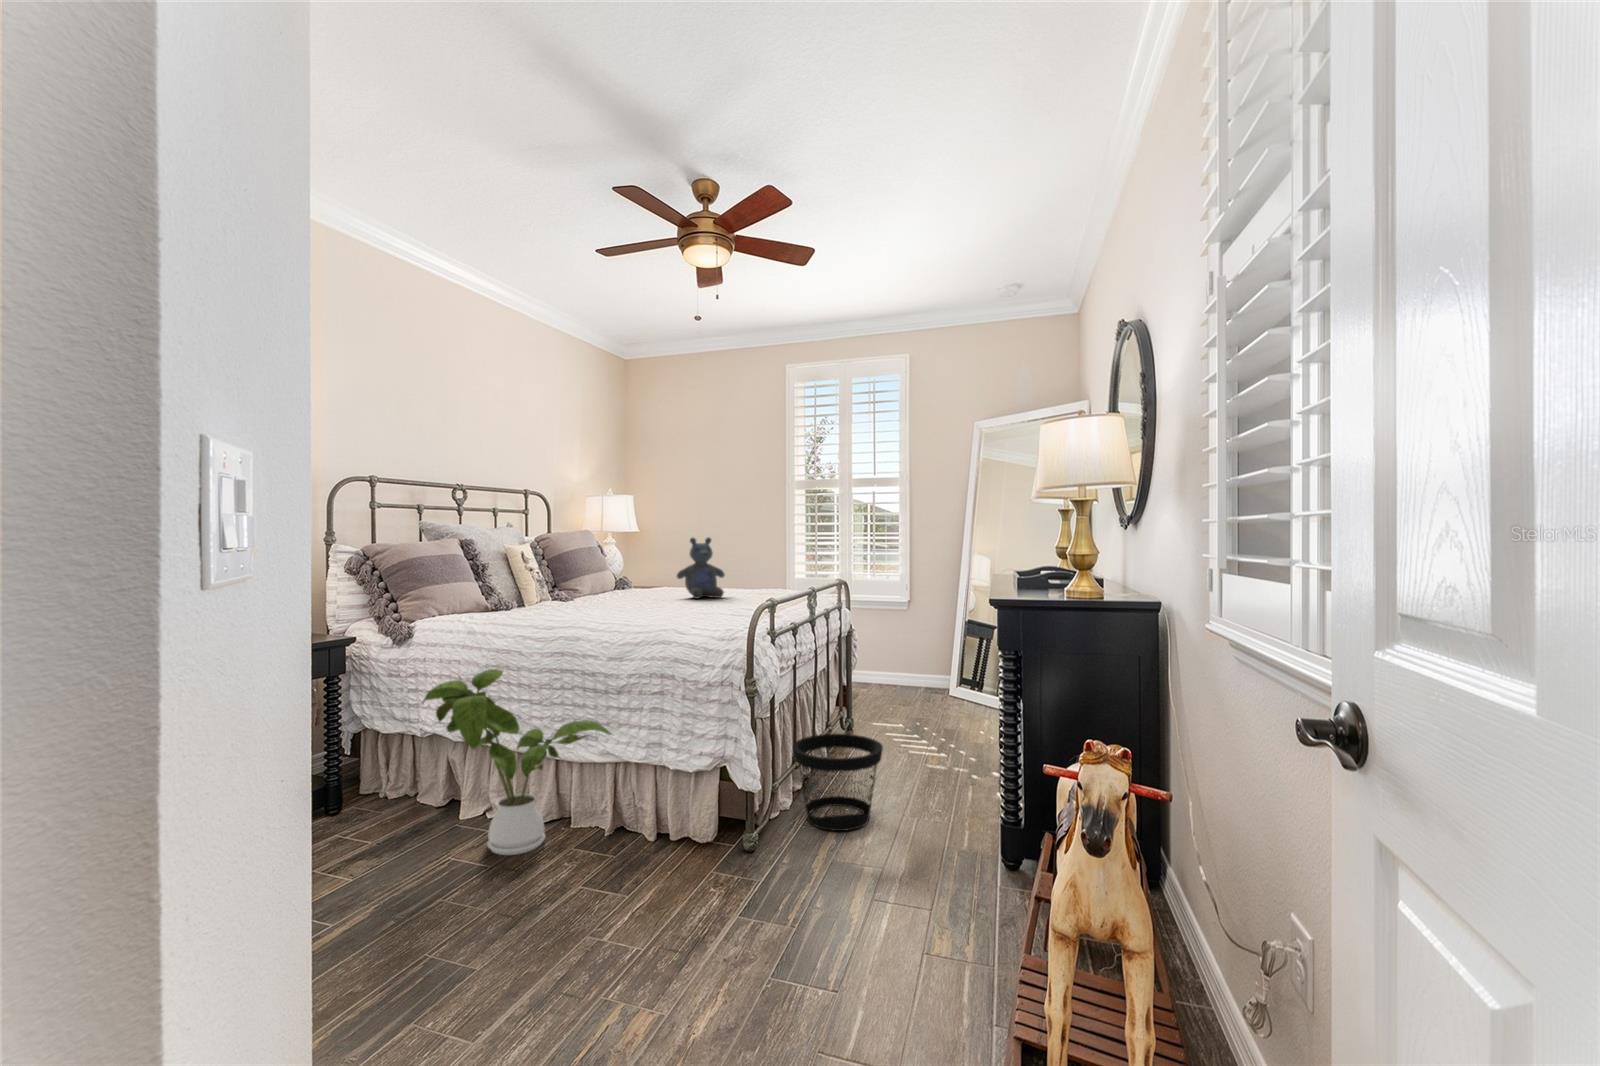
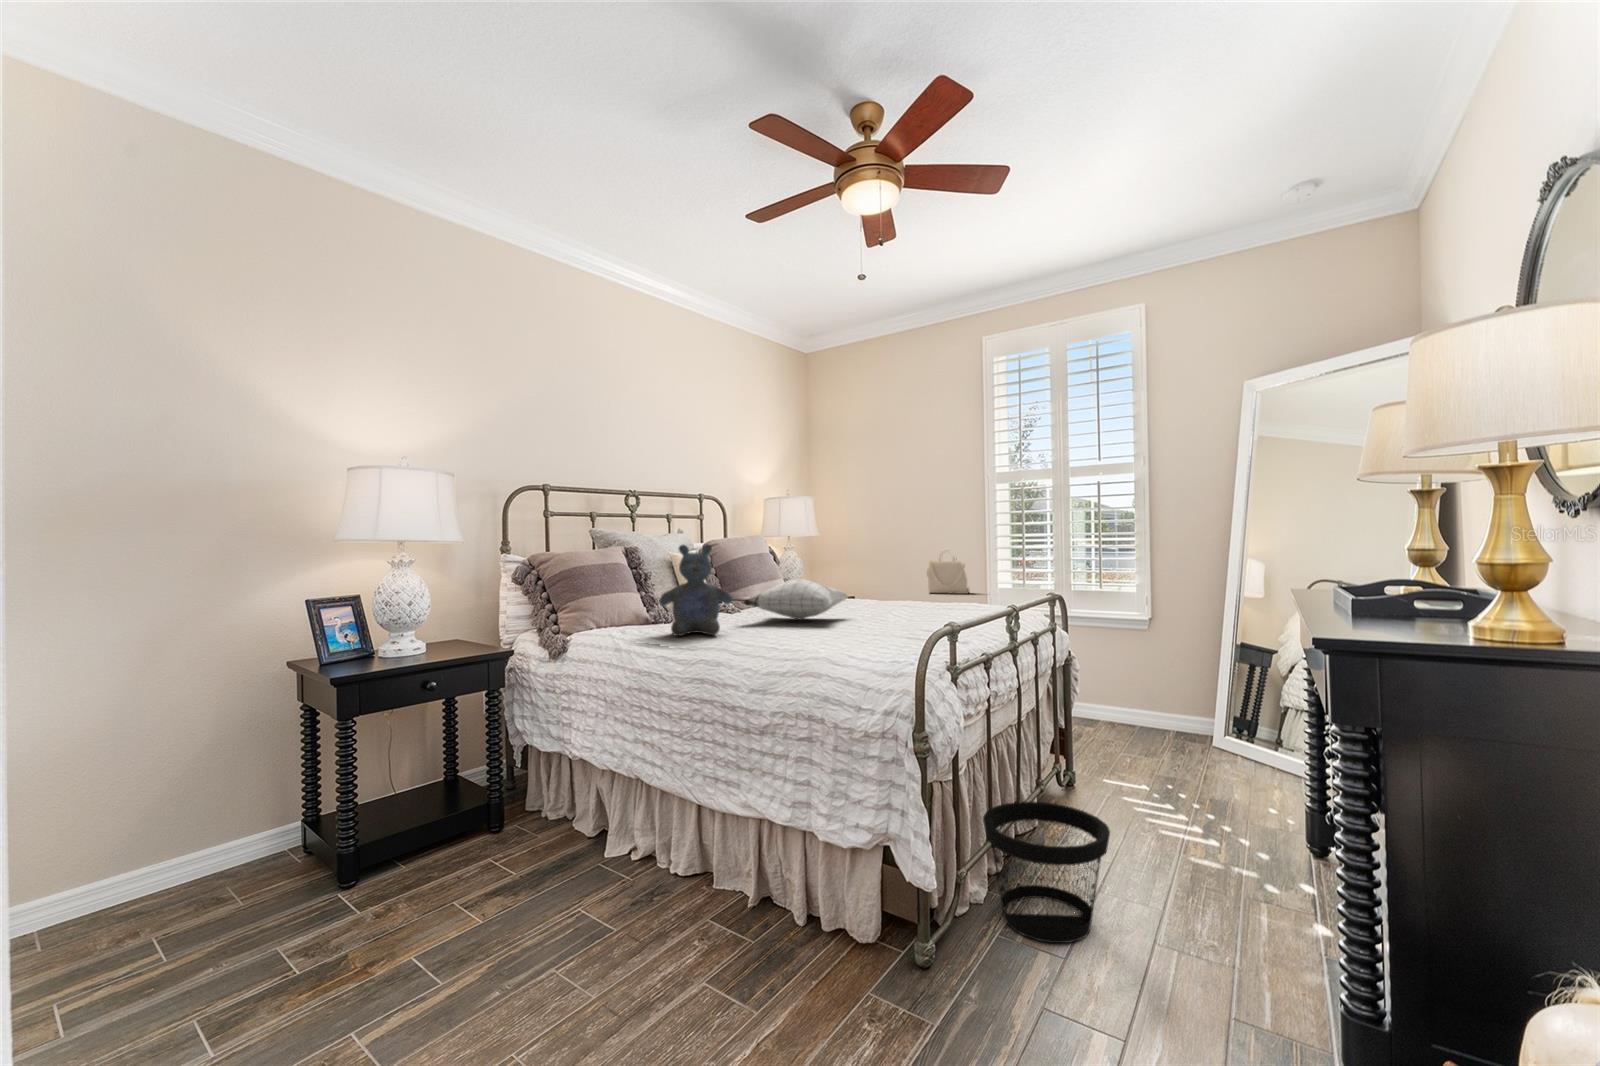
stuffed bear: present [677,537,724,598] -> present [659,544,732,636]
handbag: none [730,545,769,584] -> present [927,549,970,594]
pillow: none [581,568,673,604] -> present [744,578,848,620]
house plant: present [423,669,612,855] -> none [540,700,756,918]

